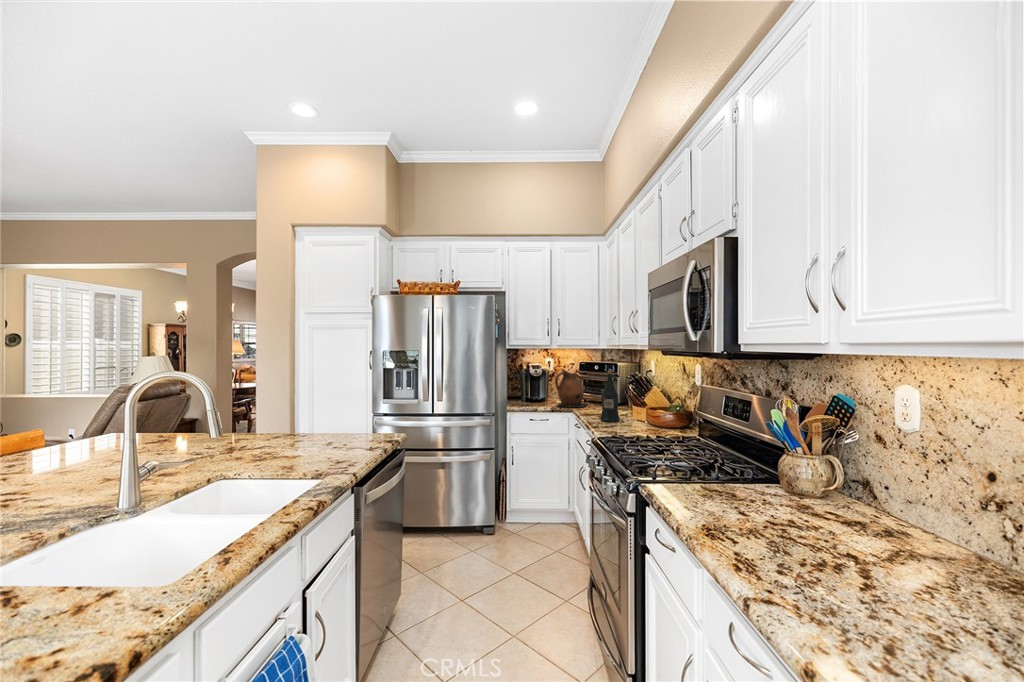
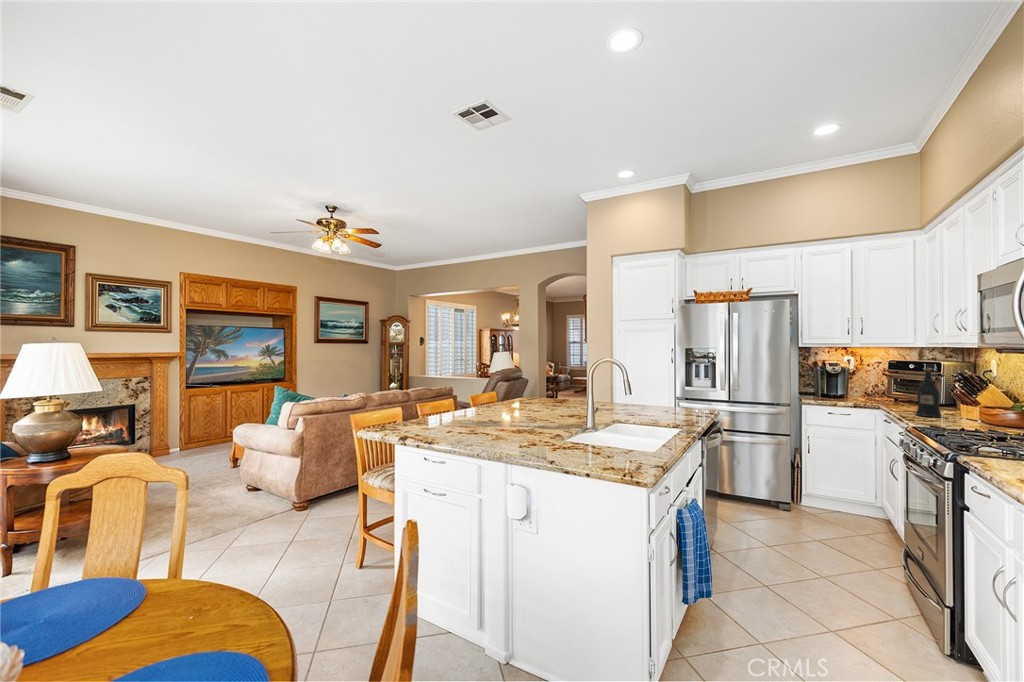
ceramic pitcher: present [555,369,587,407] -> none [857,366,900,405]

